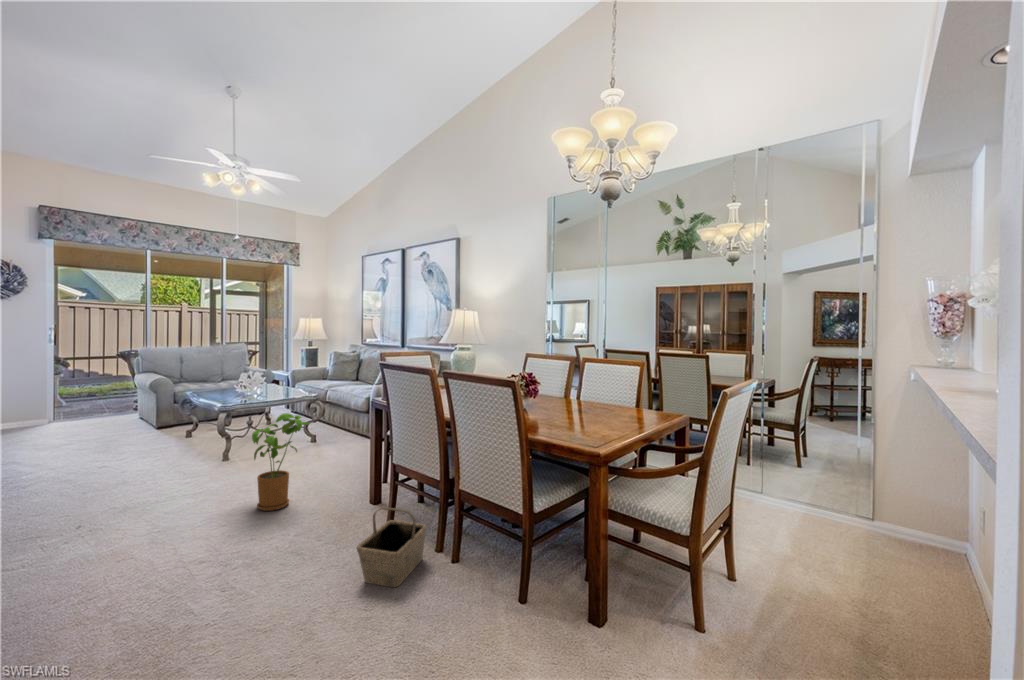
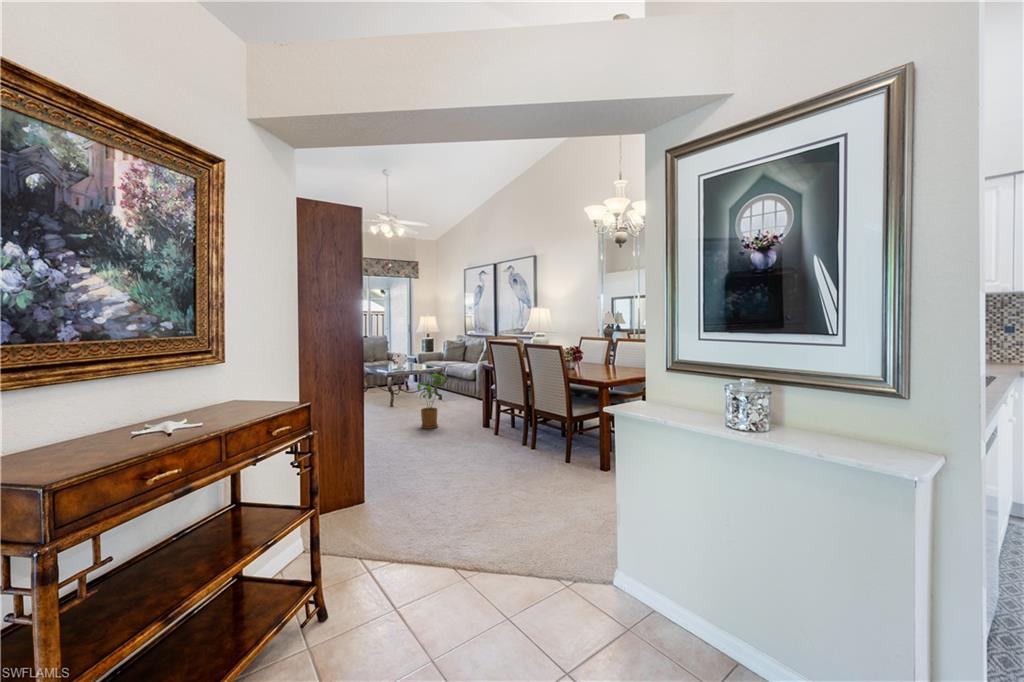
basket: present [357,507,426,587] -> none [483,418,517,455]

